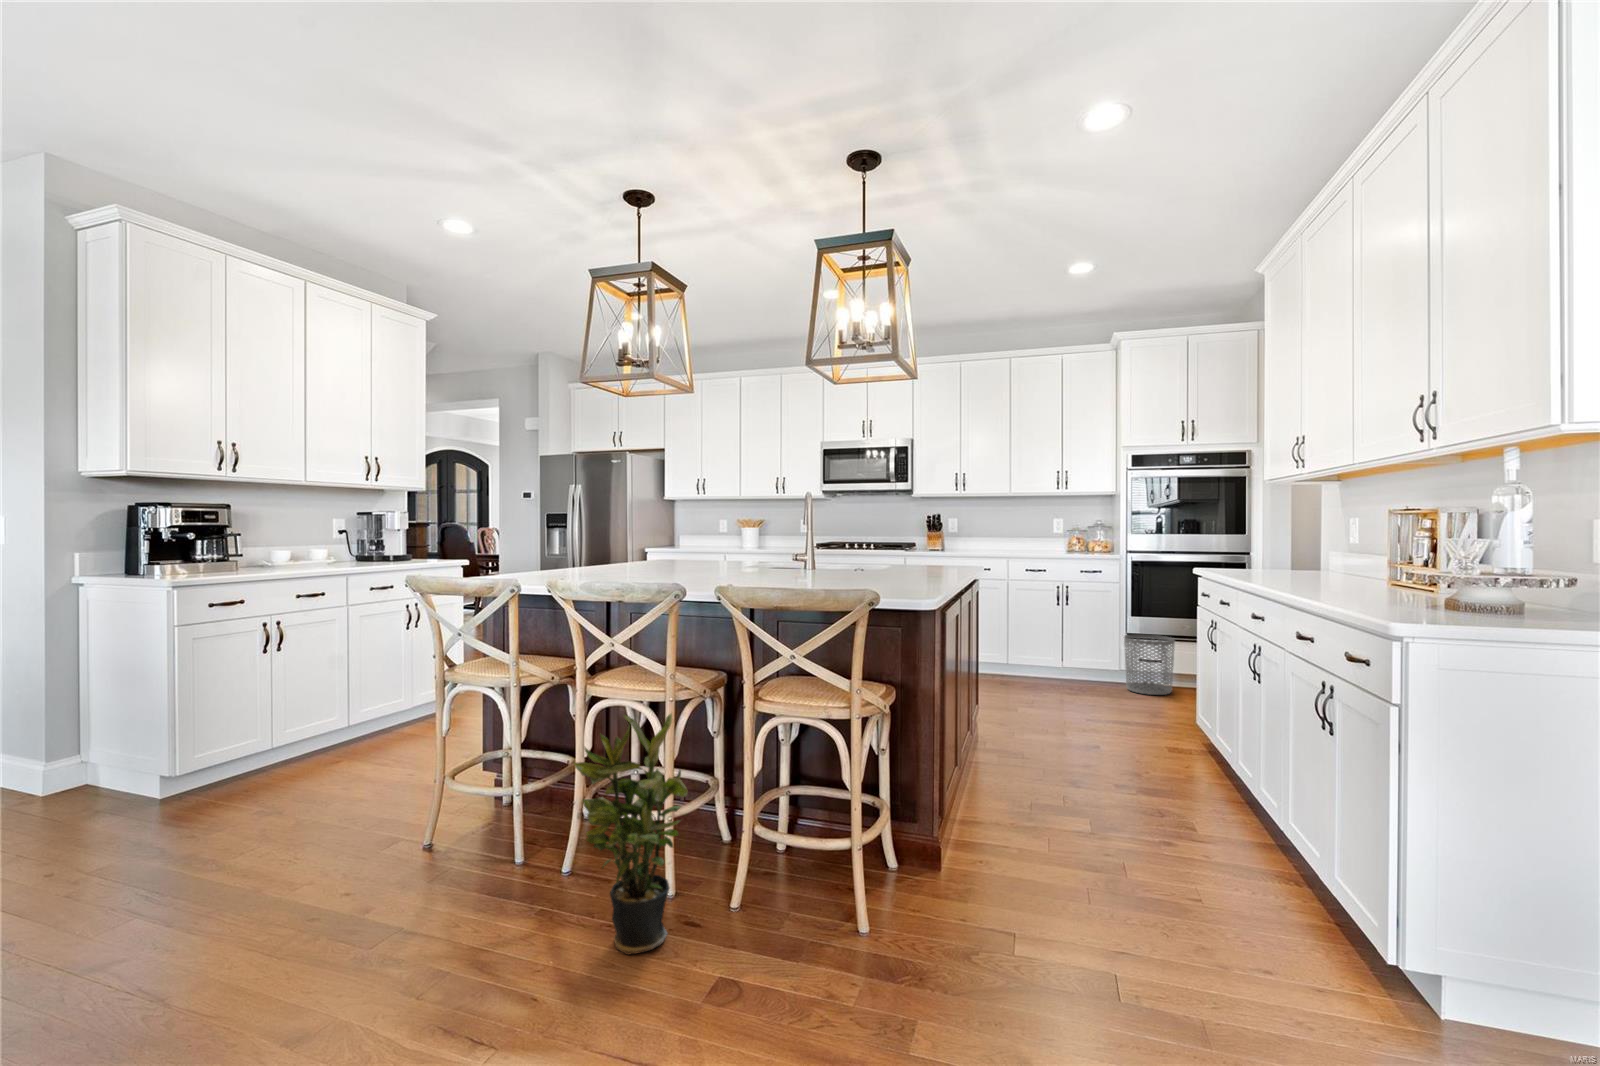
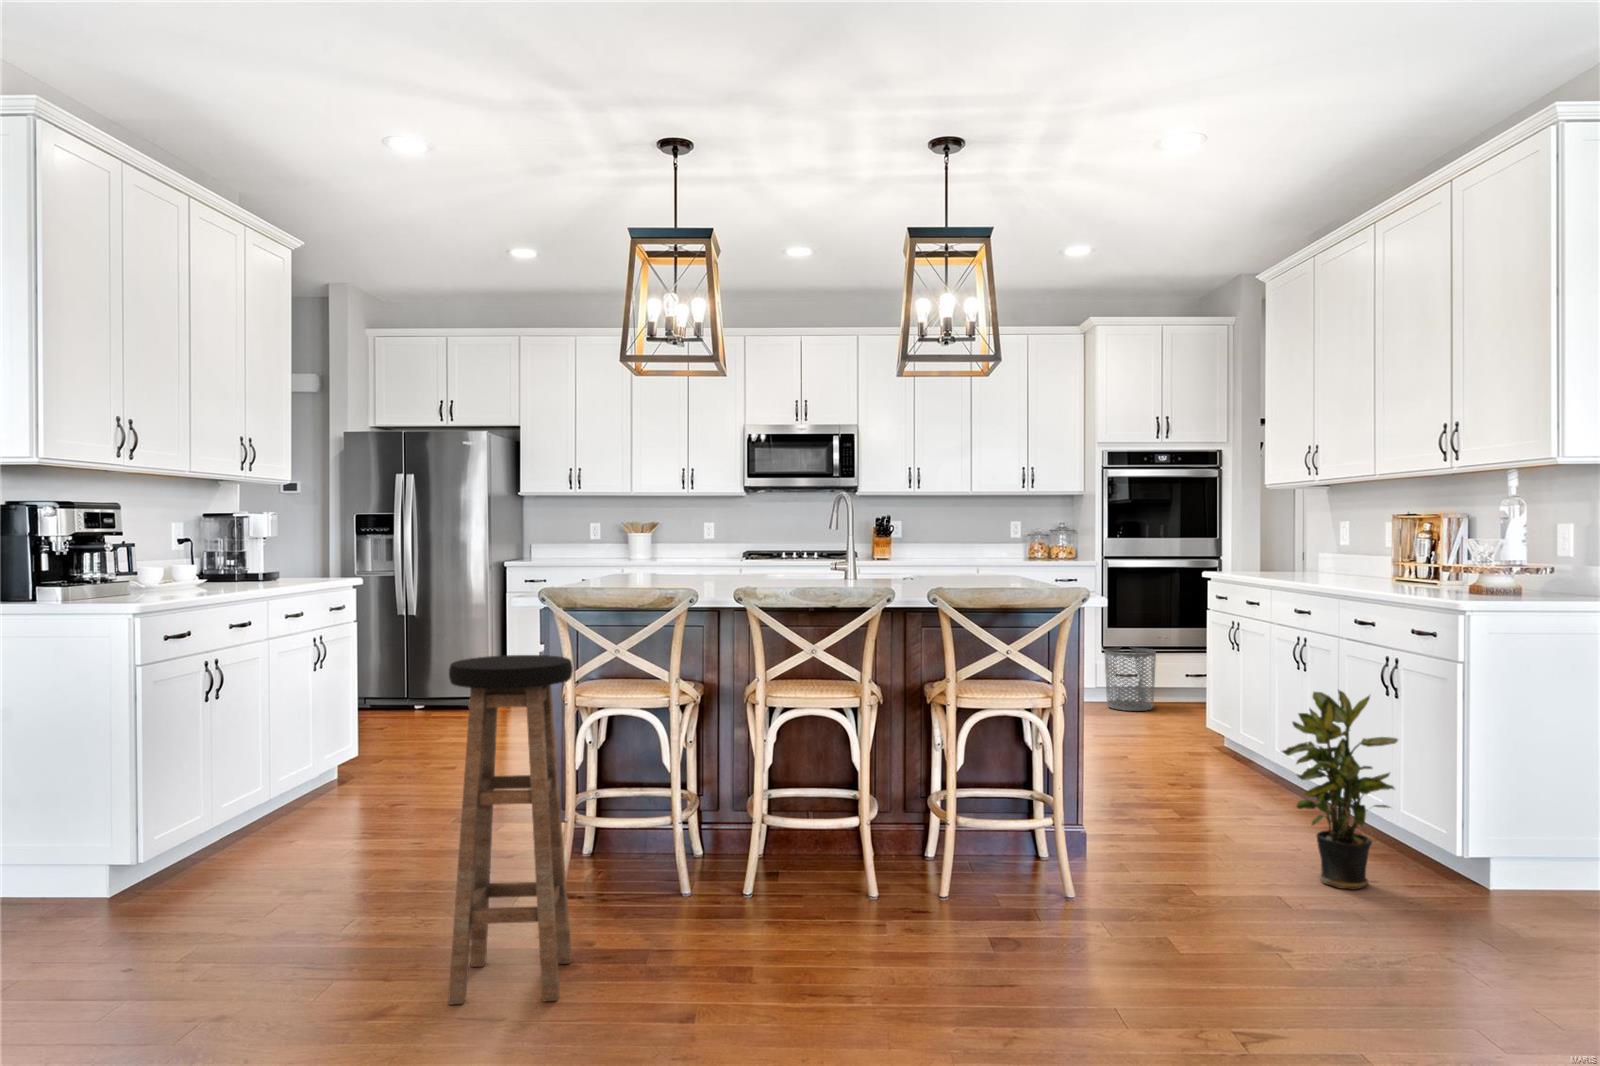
bar stool: none [148,640,320,988] -> present [448,655,573,1004]
potted plant: present [574,714,688,955] -> present [1282,691,1398,890]

